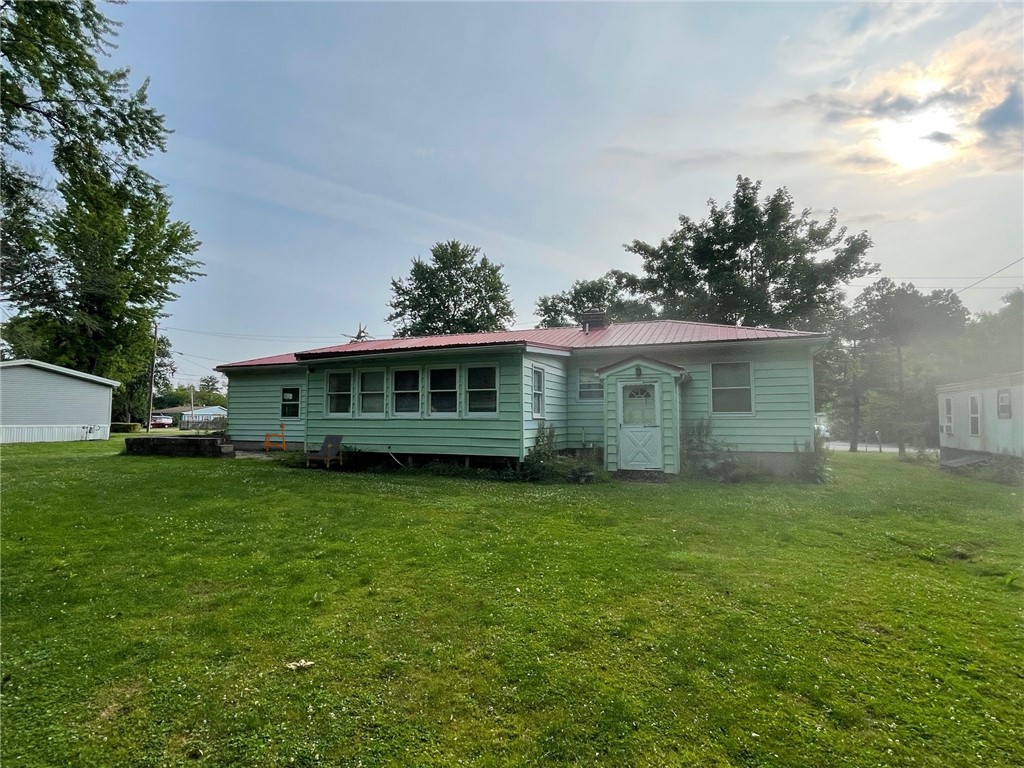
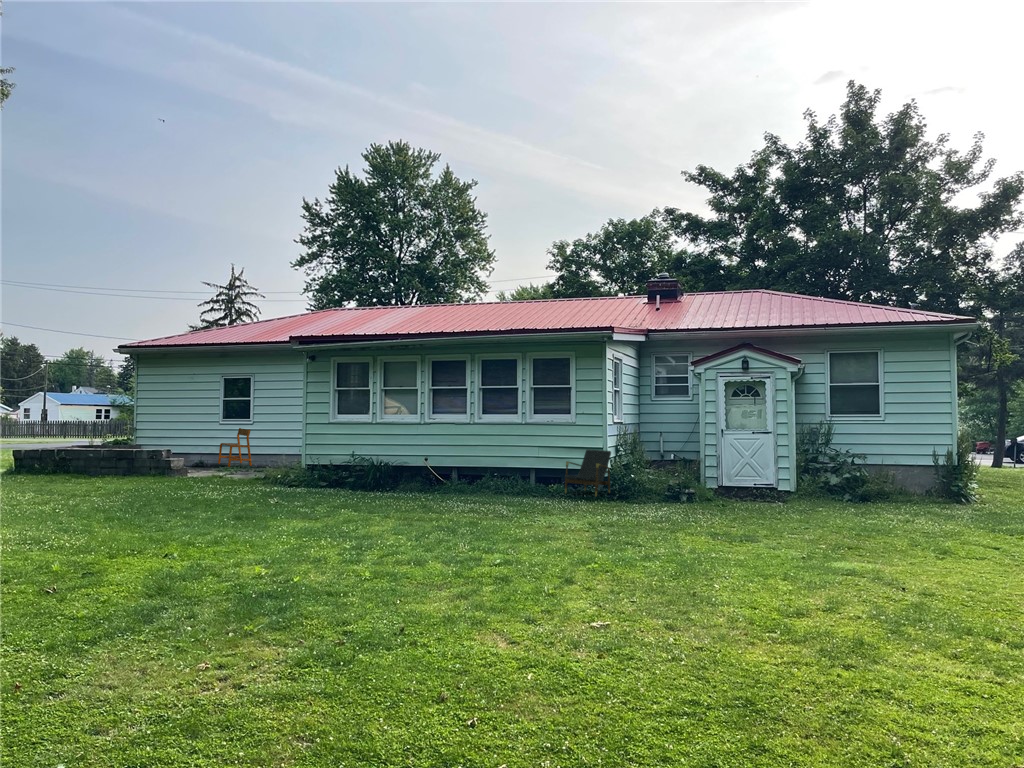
lounge chair: present [306,435,343,467] -> present [565,450,611,496]

